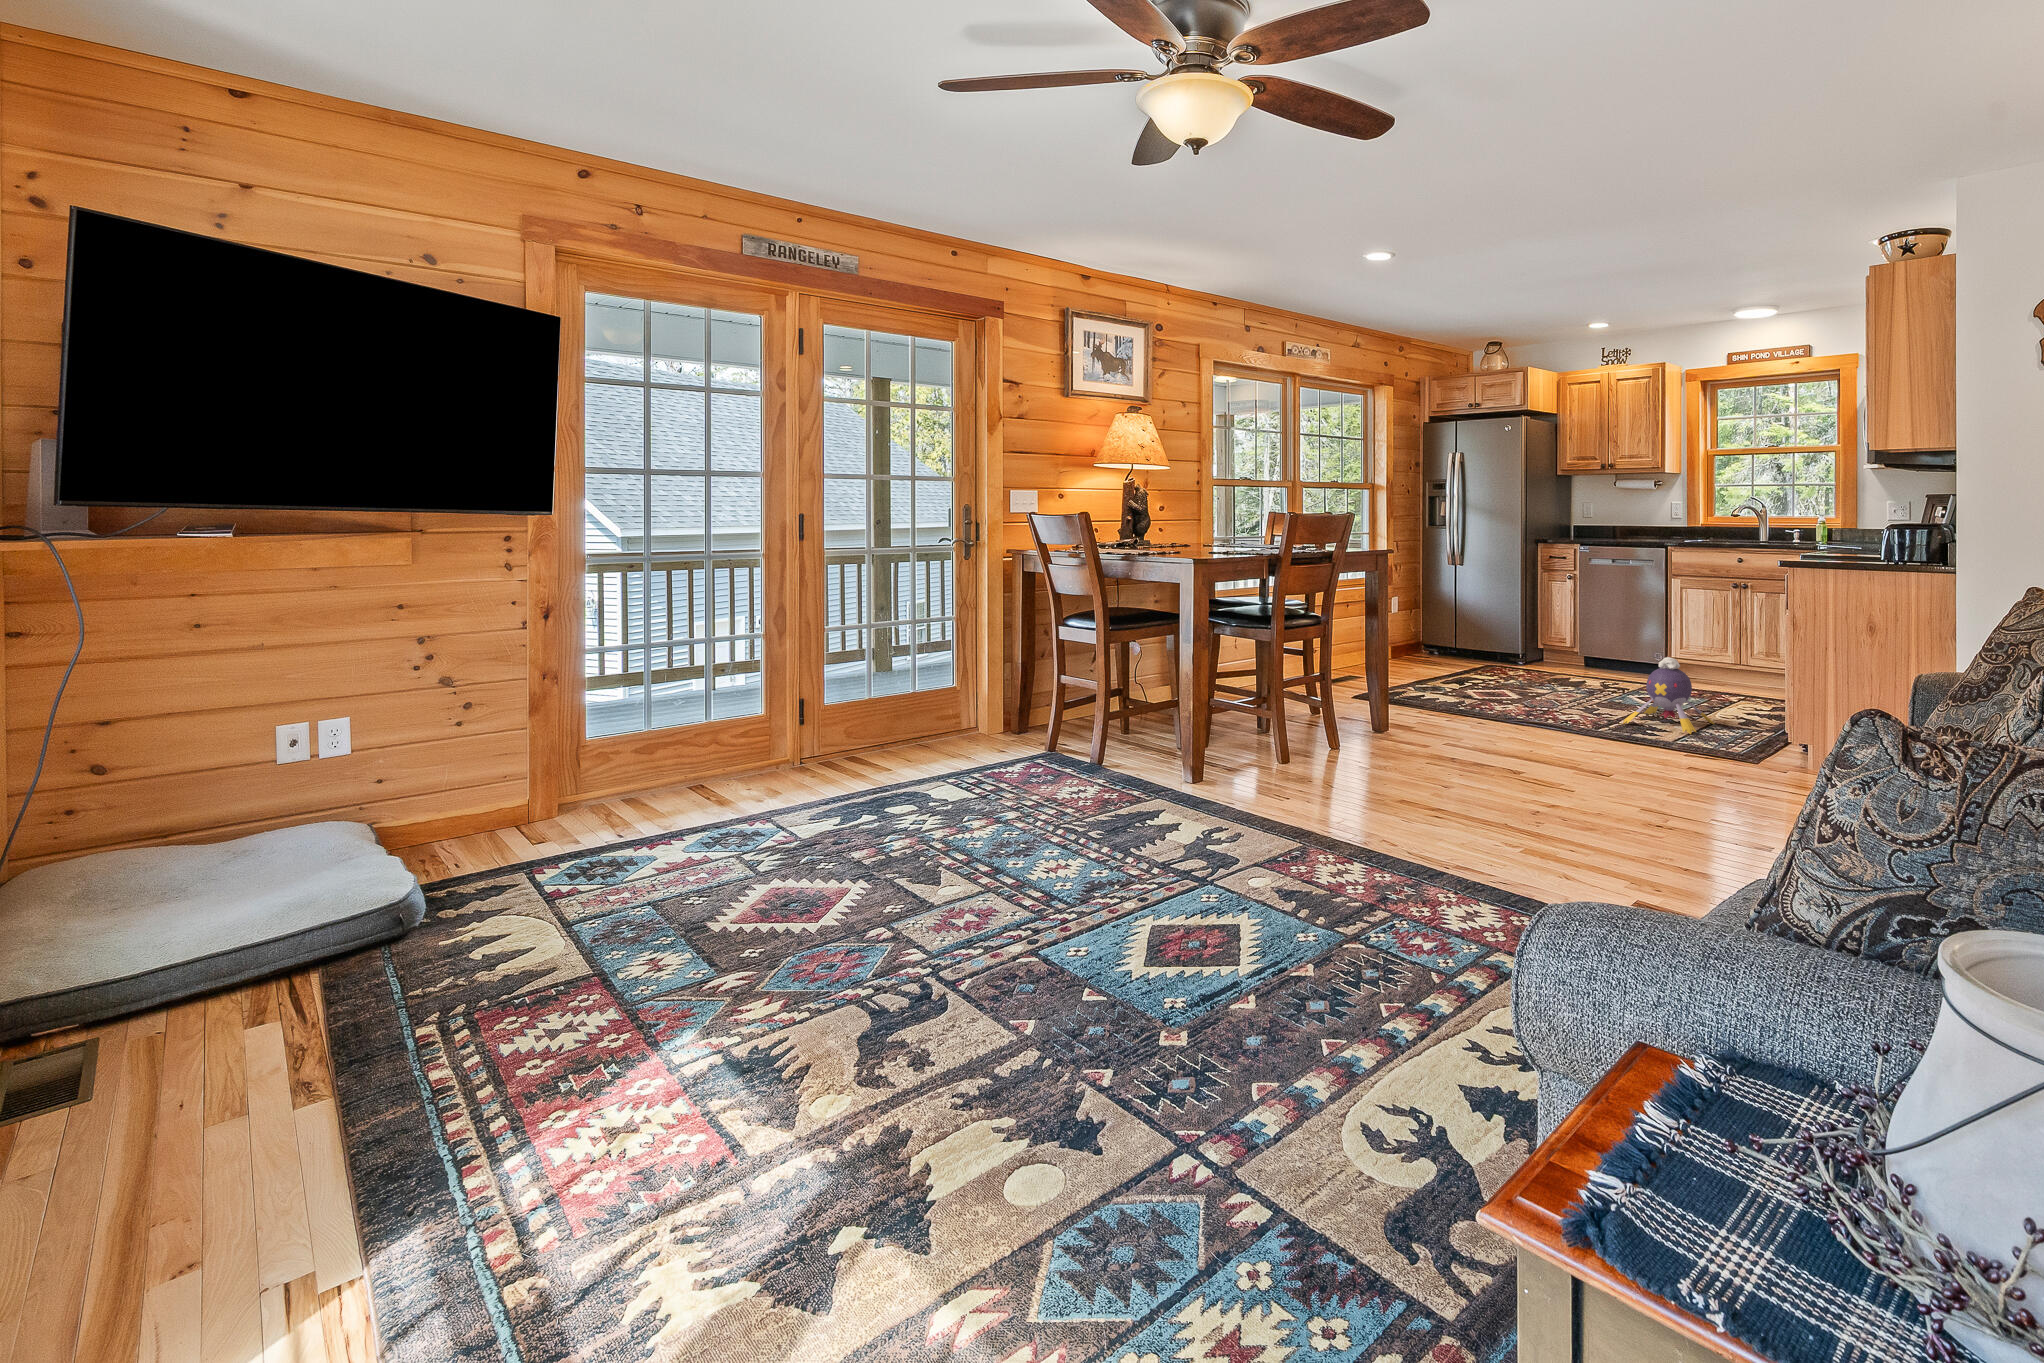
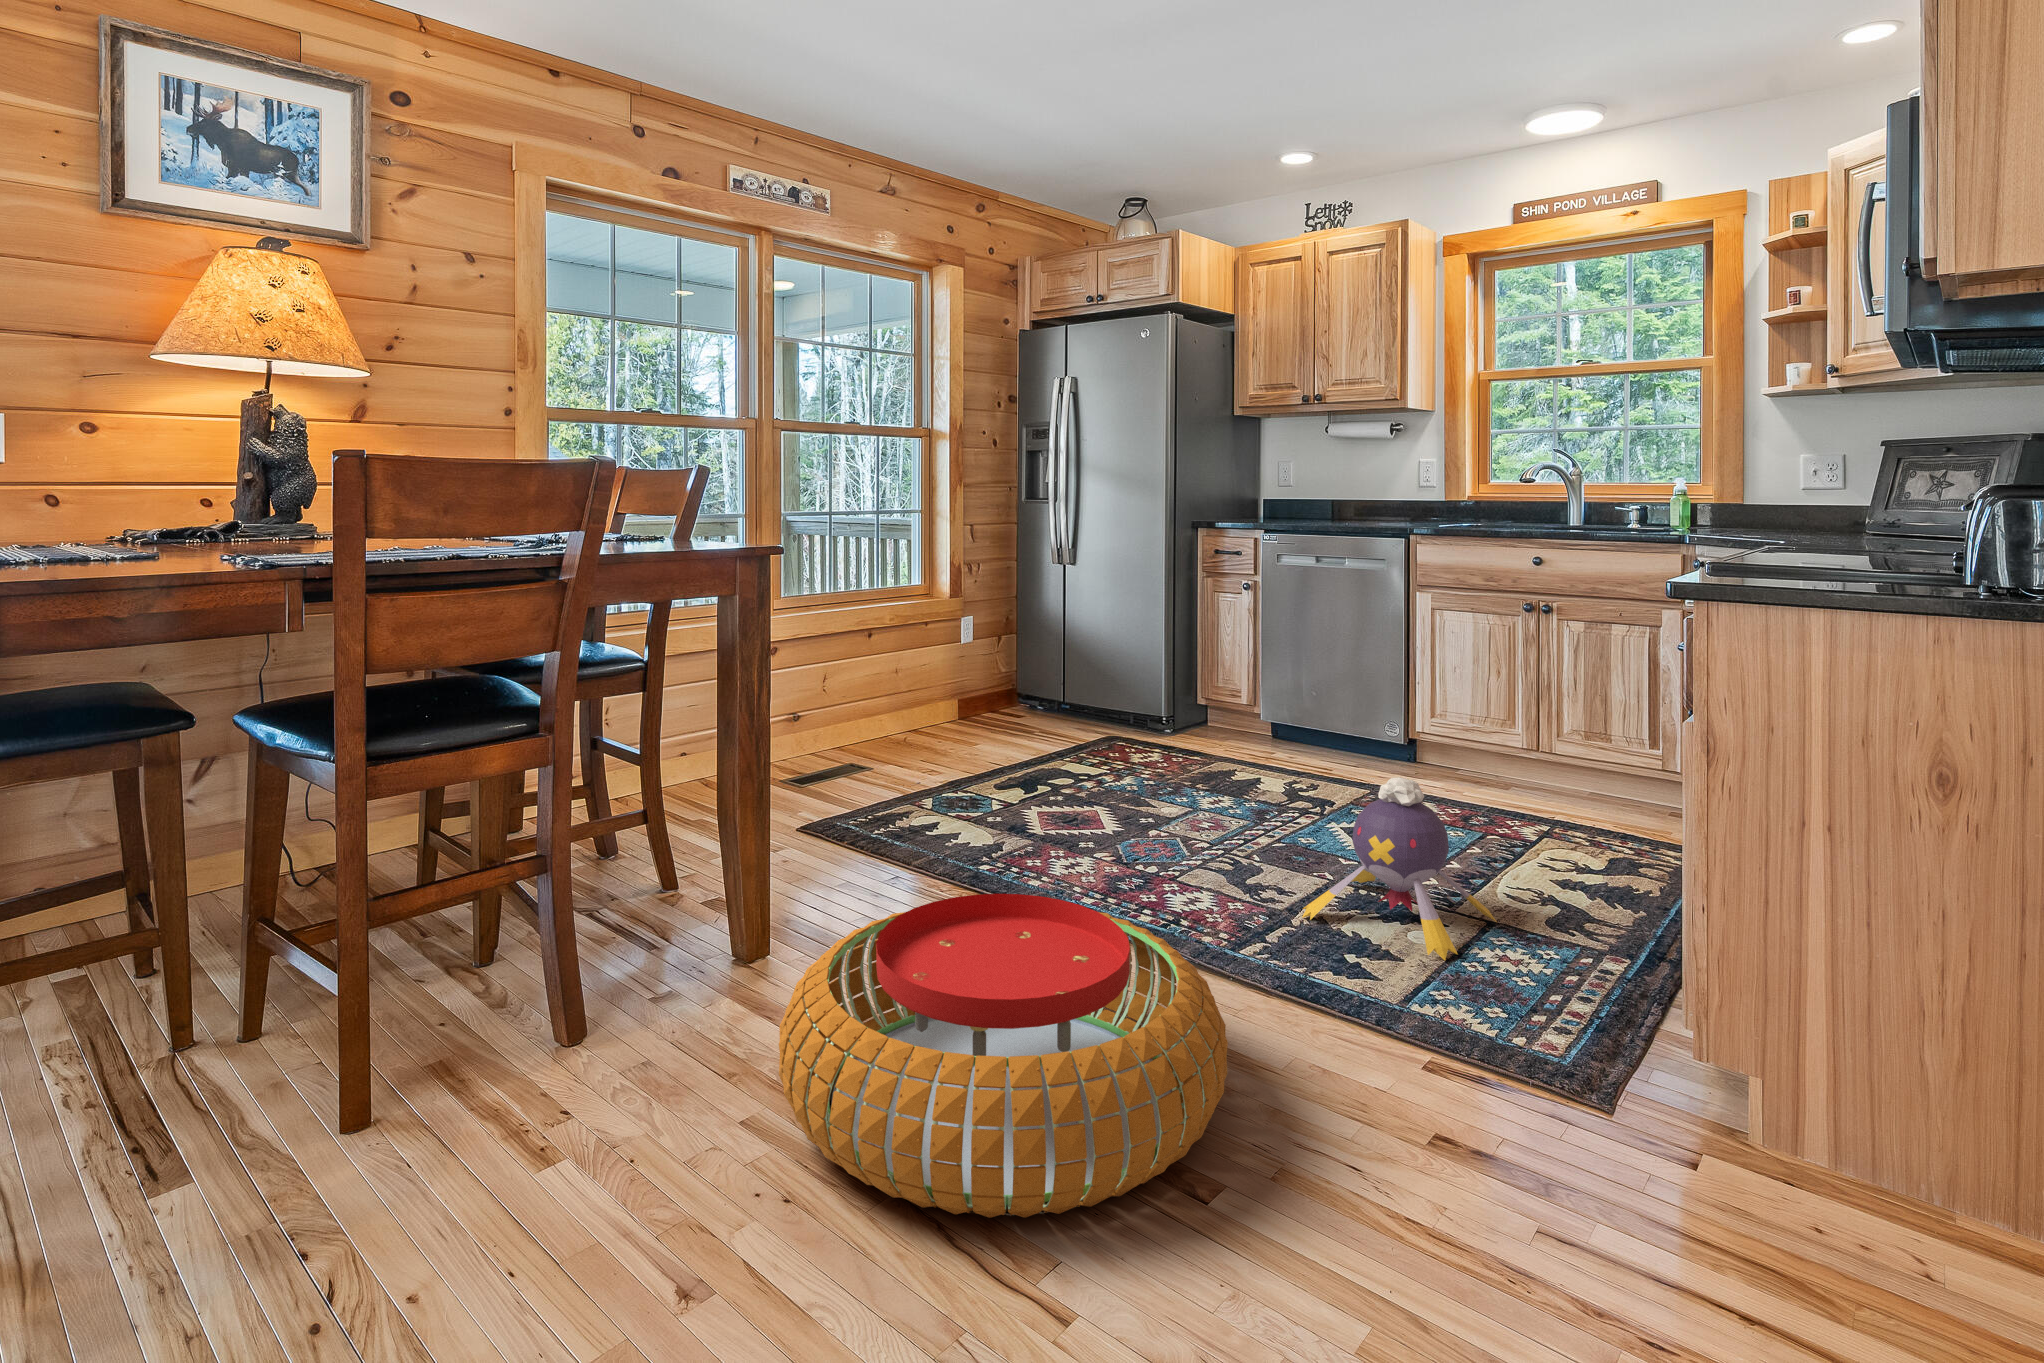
pouf: none [1430,691,1609,780] -> present [779,894,1228,1218]

